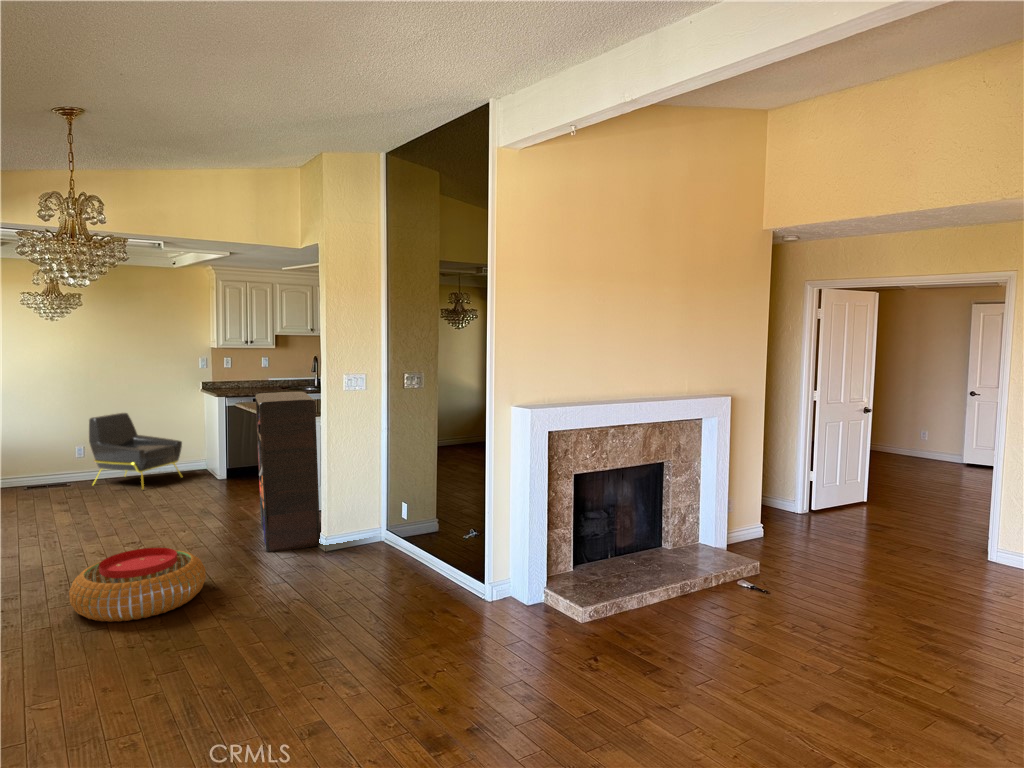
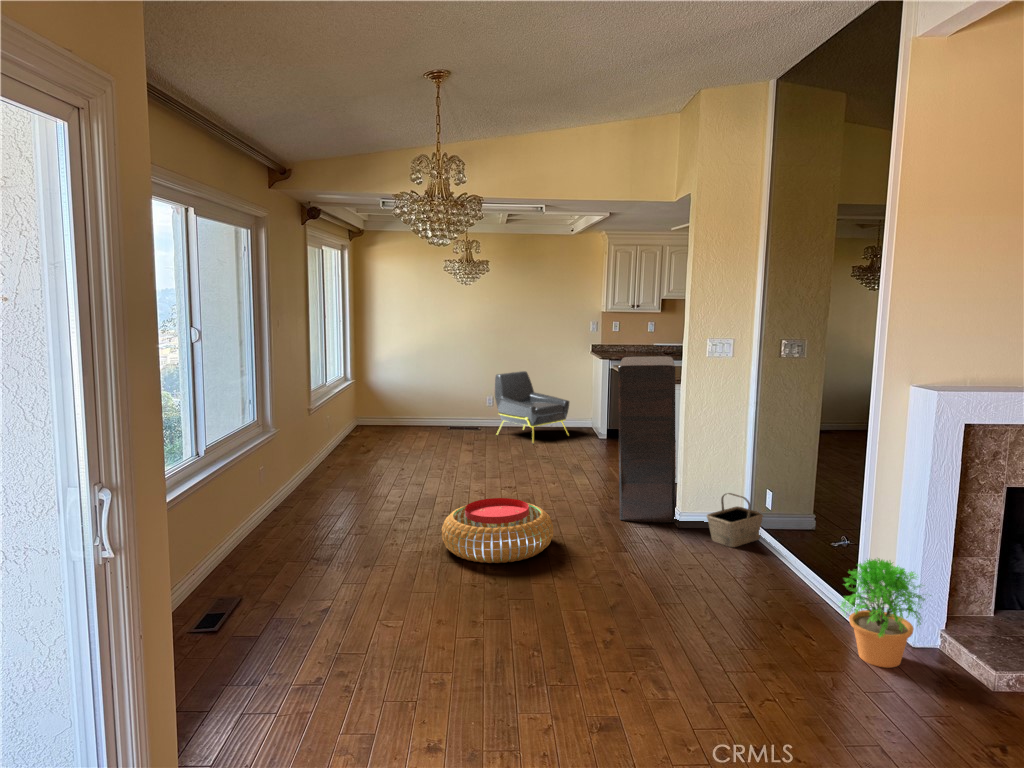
basket: none [352,510,399,558] -> present [707,493,763,547]
potted plant: none [478,541,541,625] -> present [840,558,931,668]

